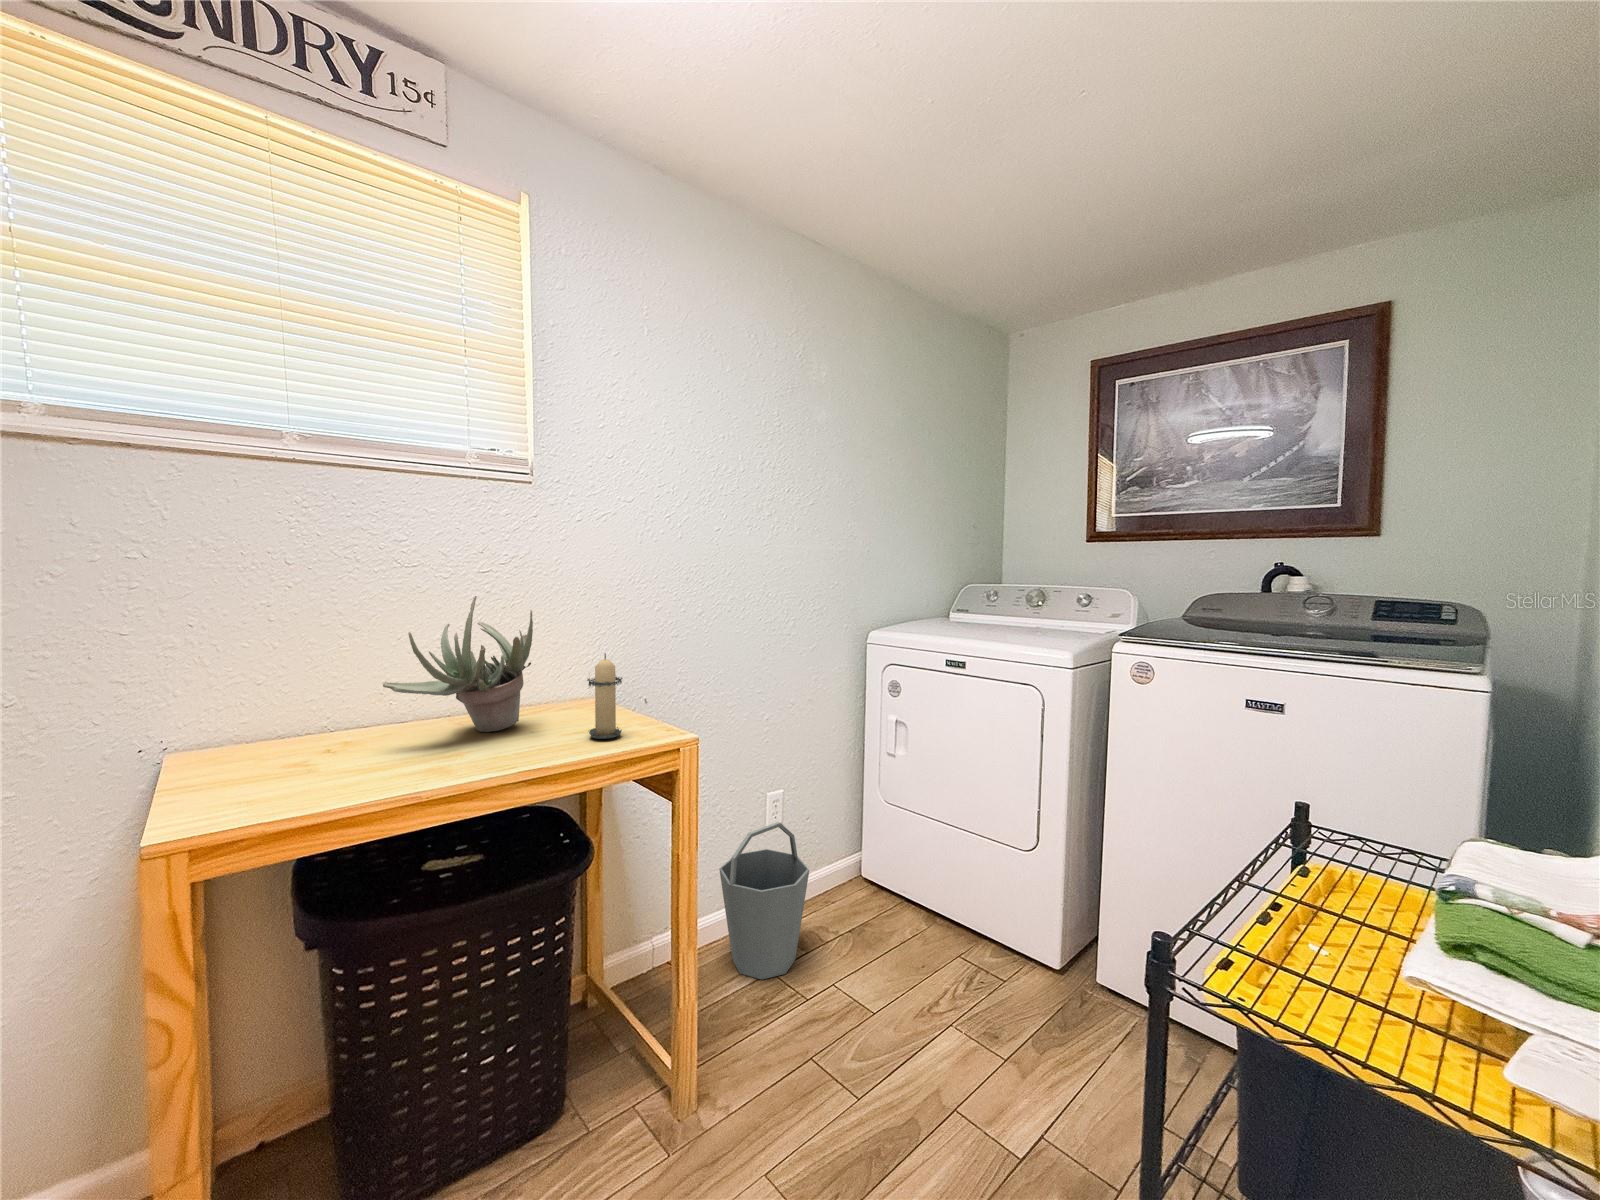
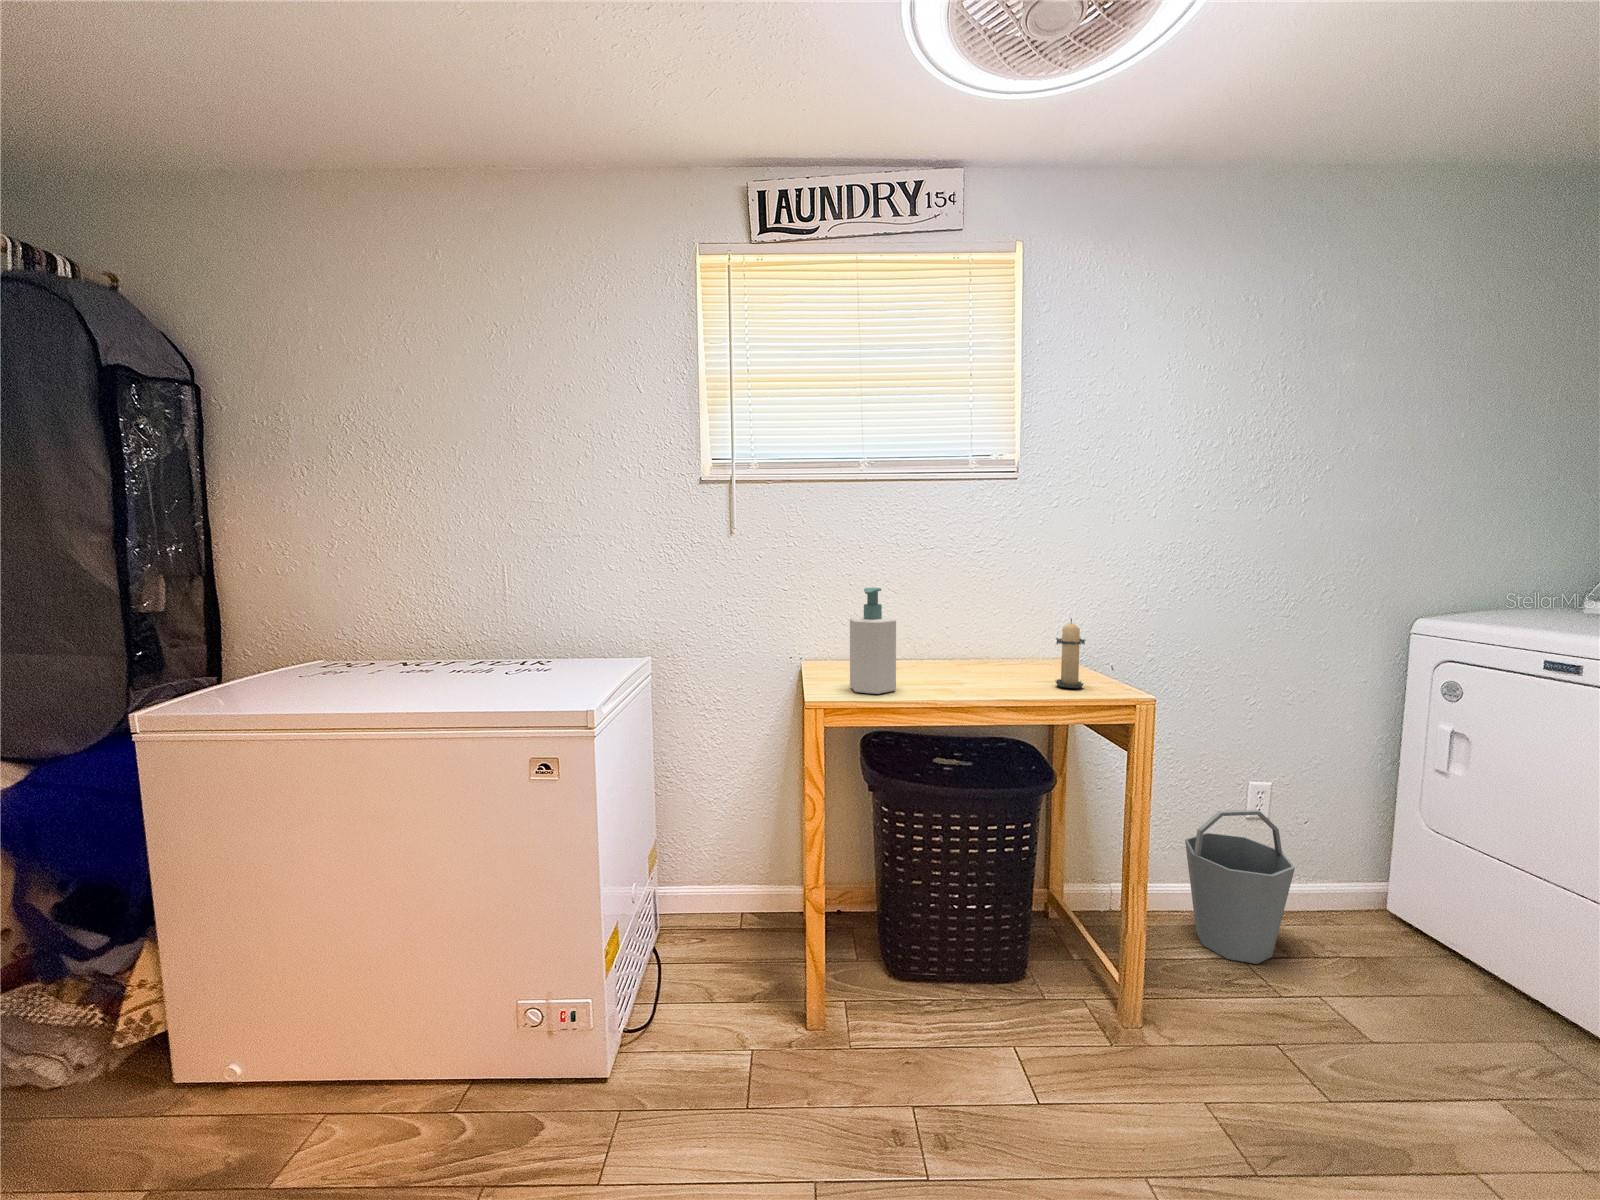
succulent plant: present [383,596,533,732] -> none [914,570,1015,672]
soap bottle: none [253,628,349,804] -> present [850,588,896,694]

